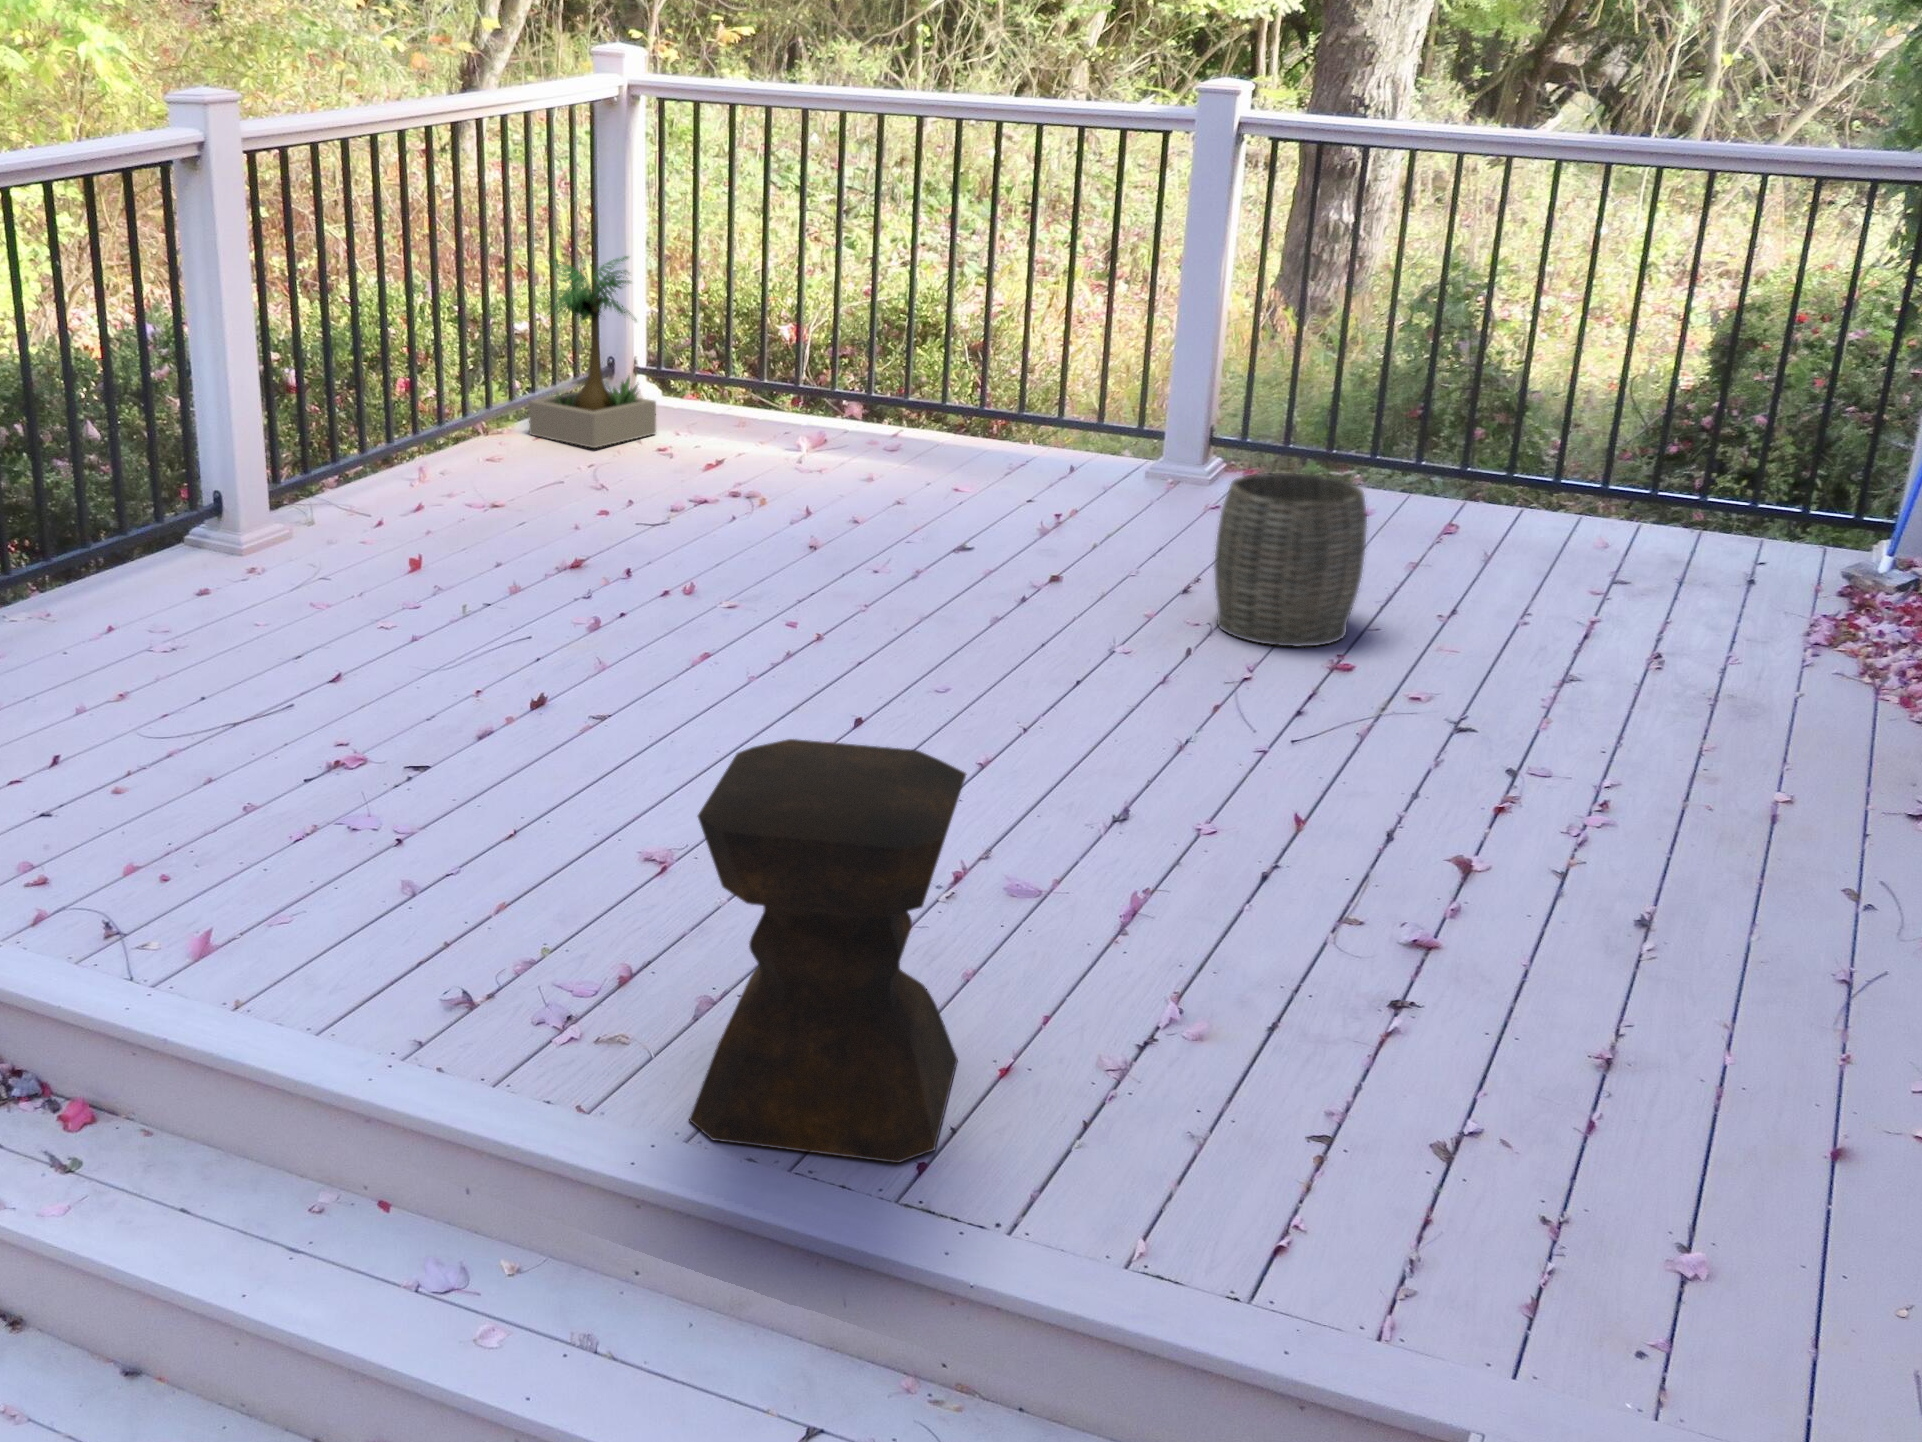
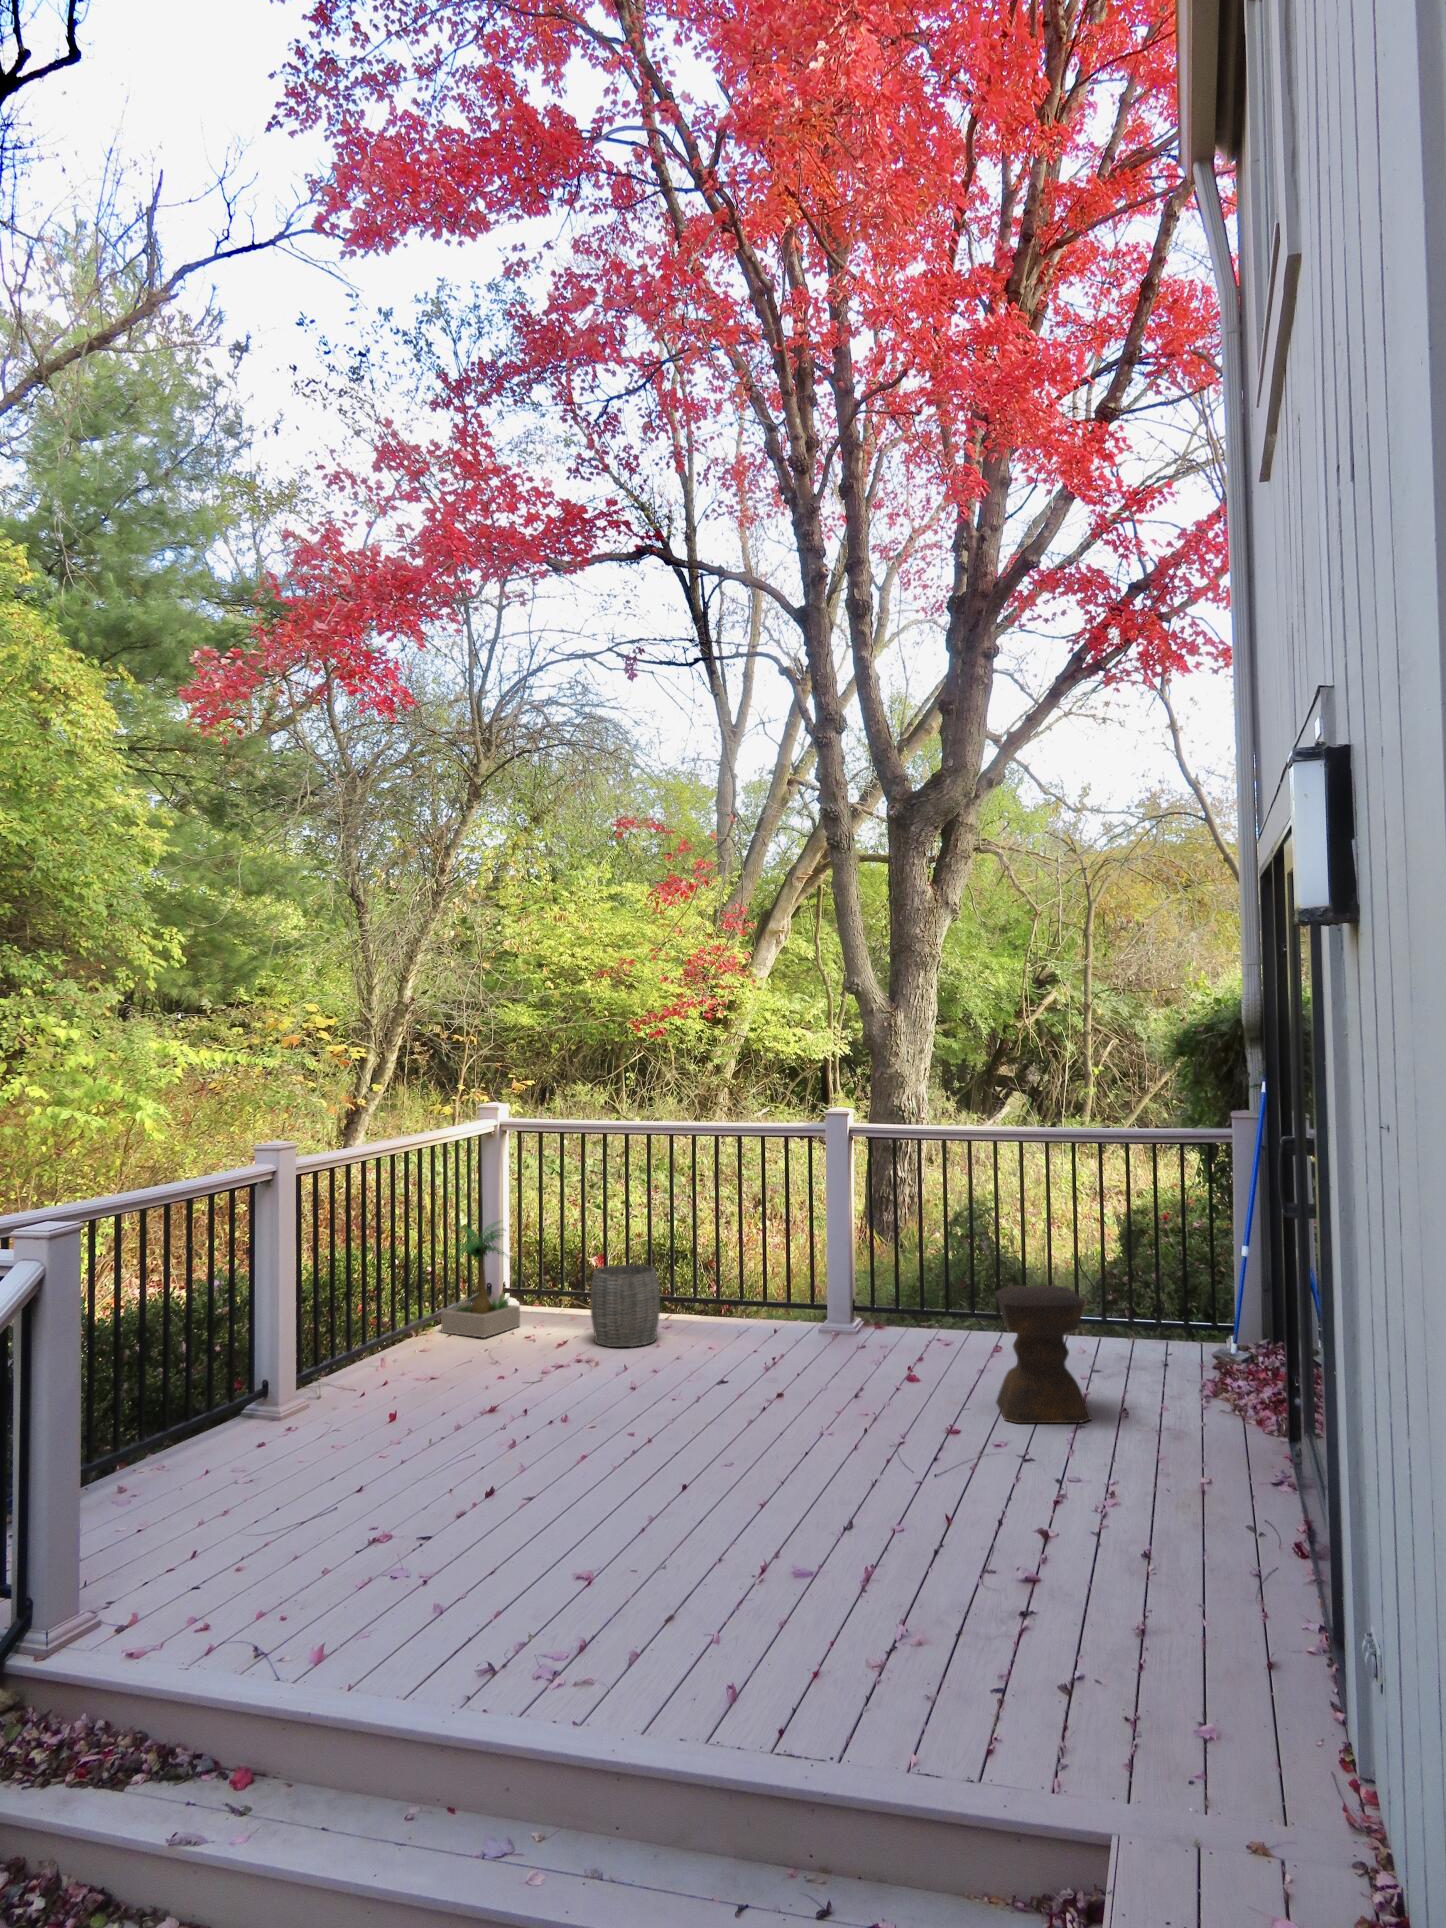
woven basket: present [1214,473,1367,647] -> present [590,1265,660,1347]
stool: present [689,739,967,1163] -> present [995,1285,1091,1423]

